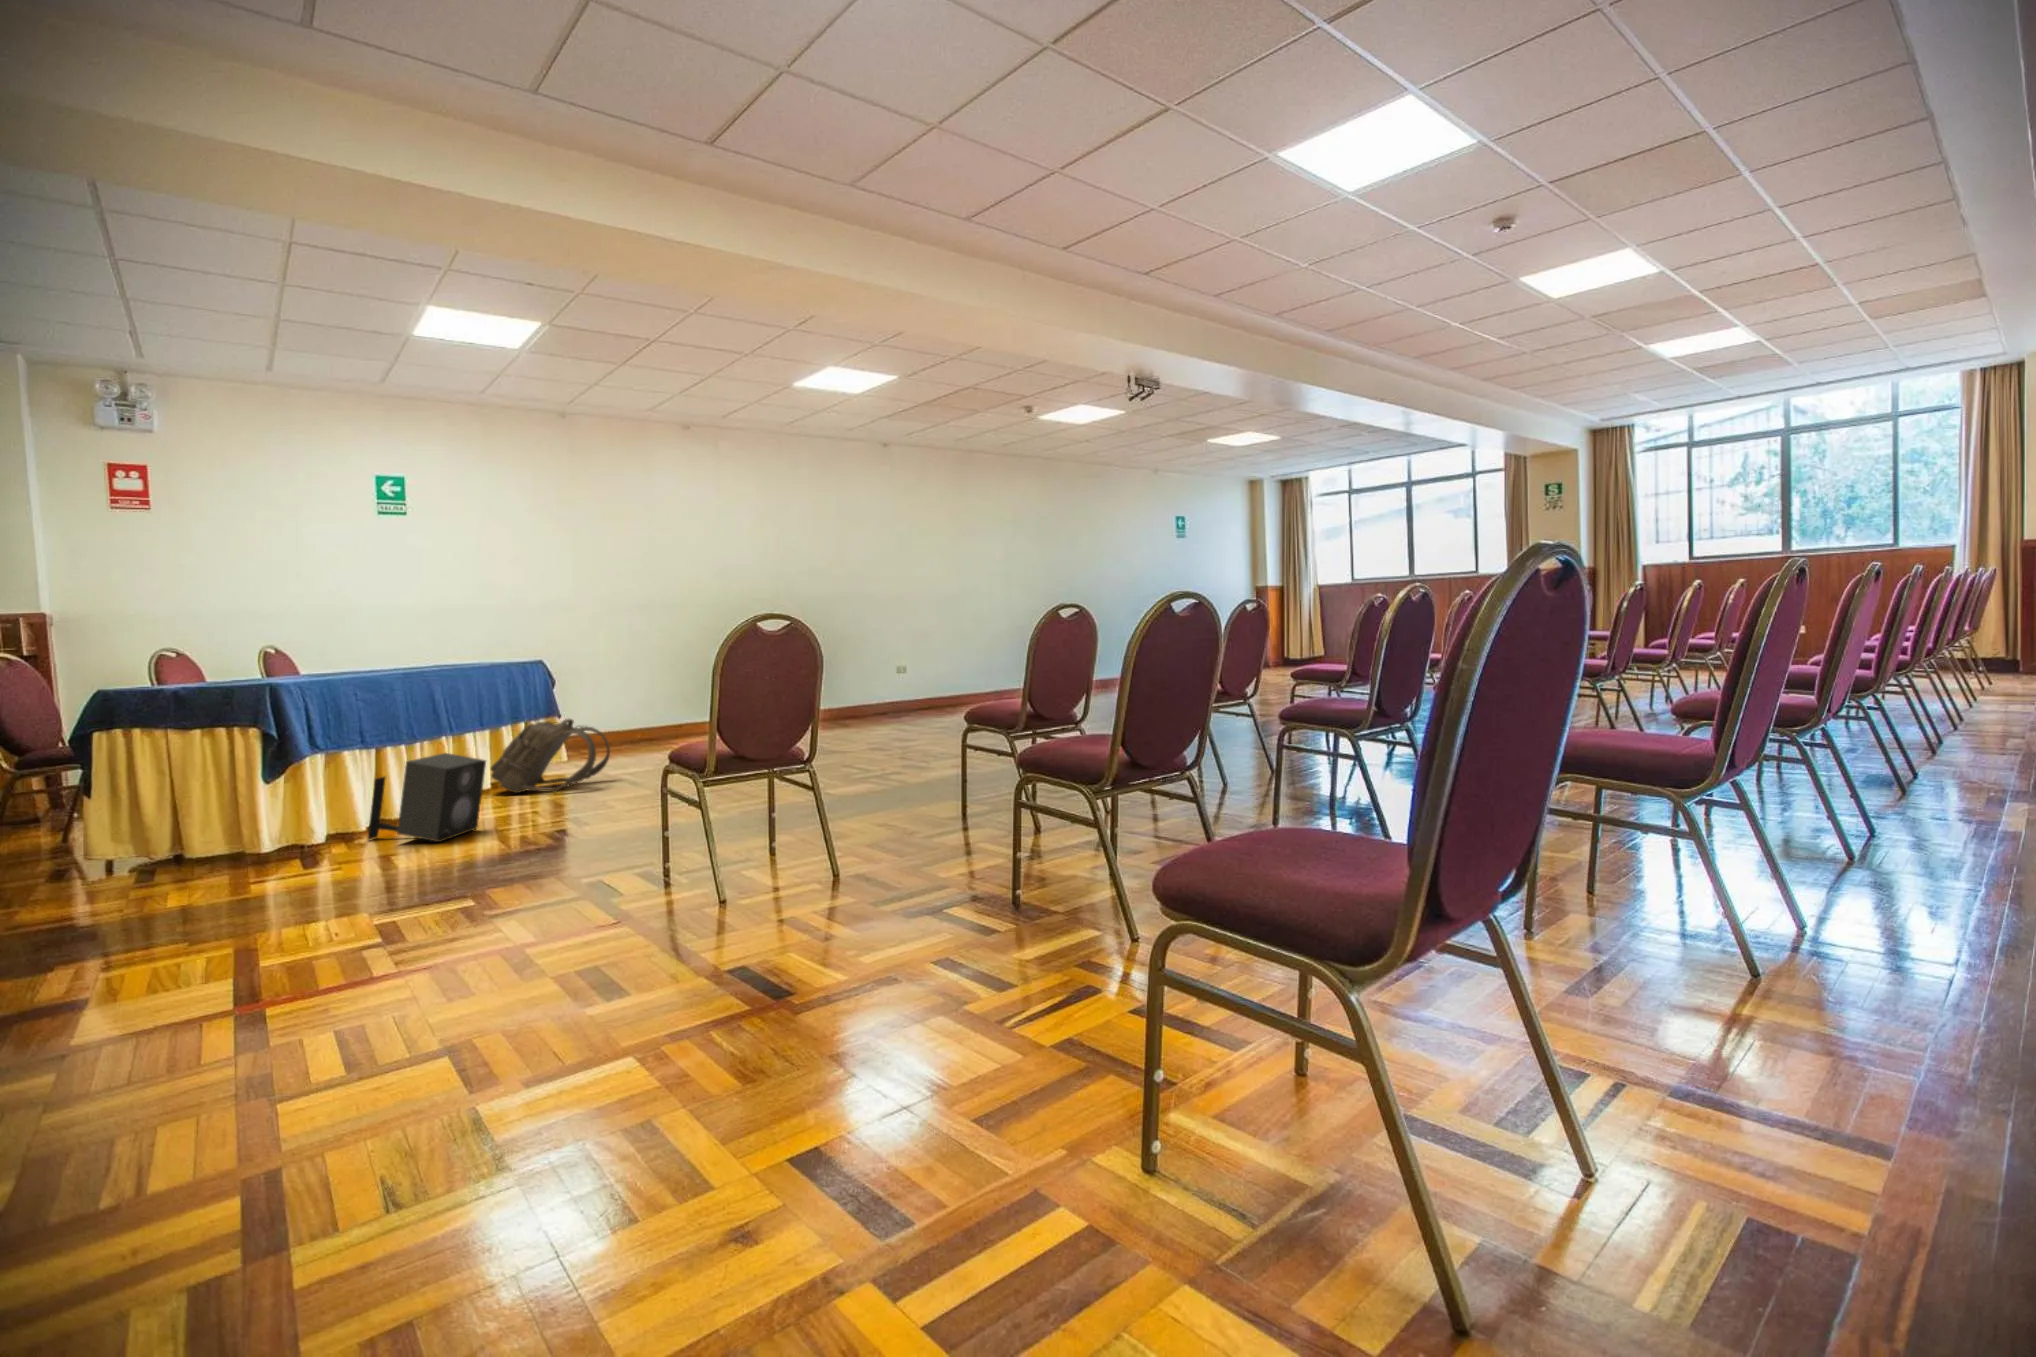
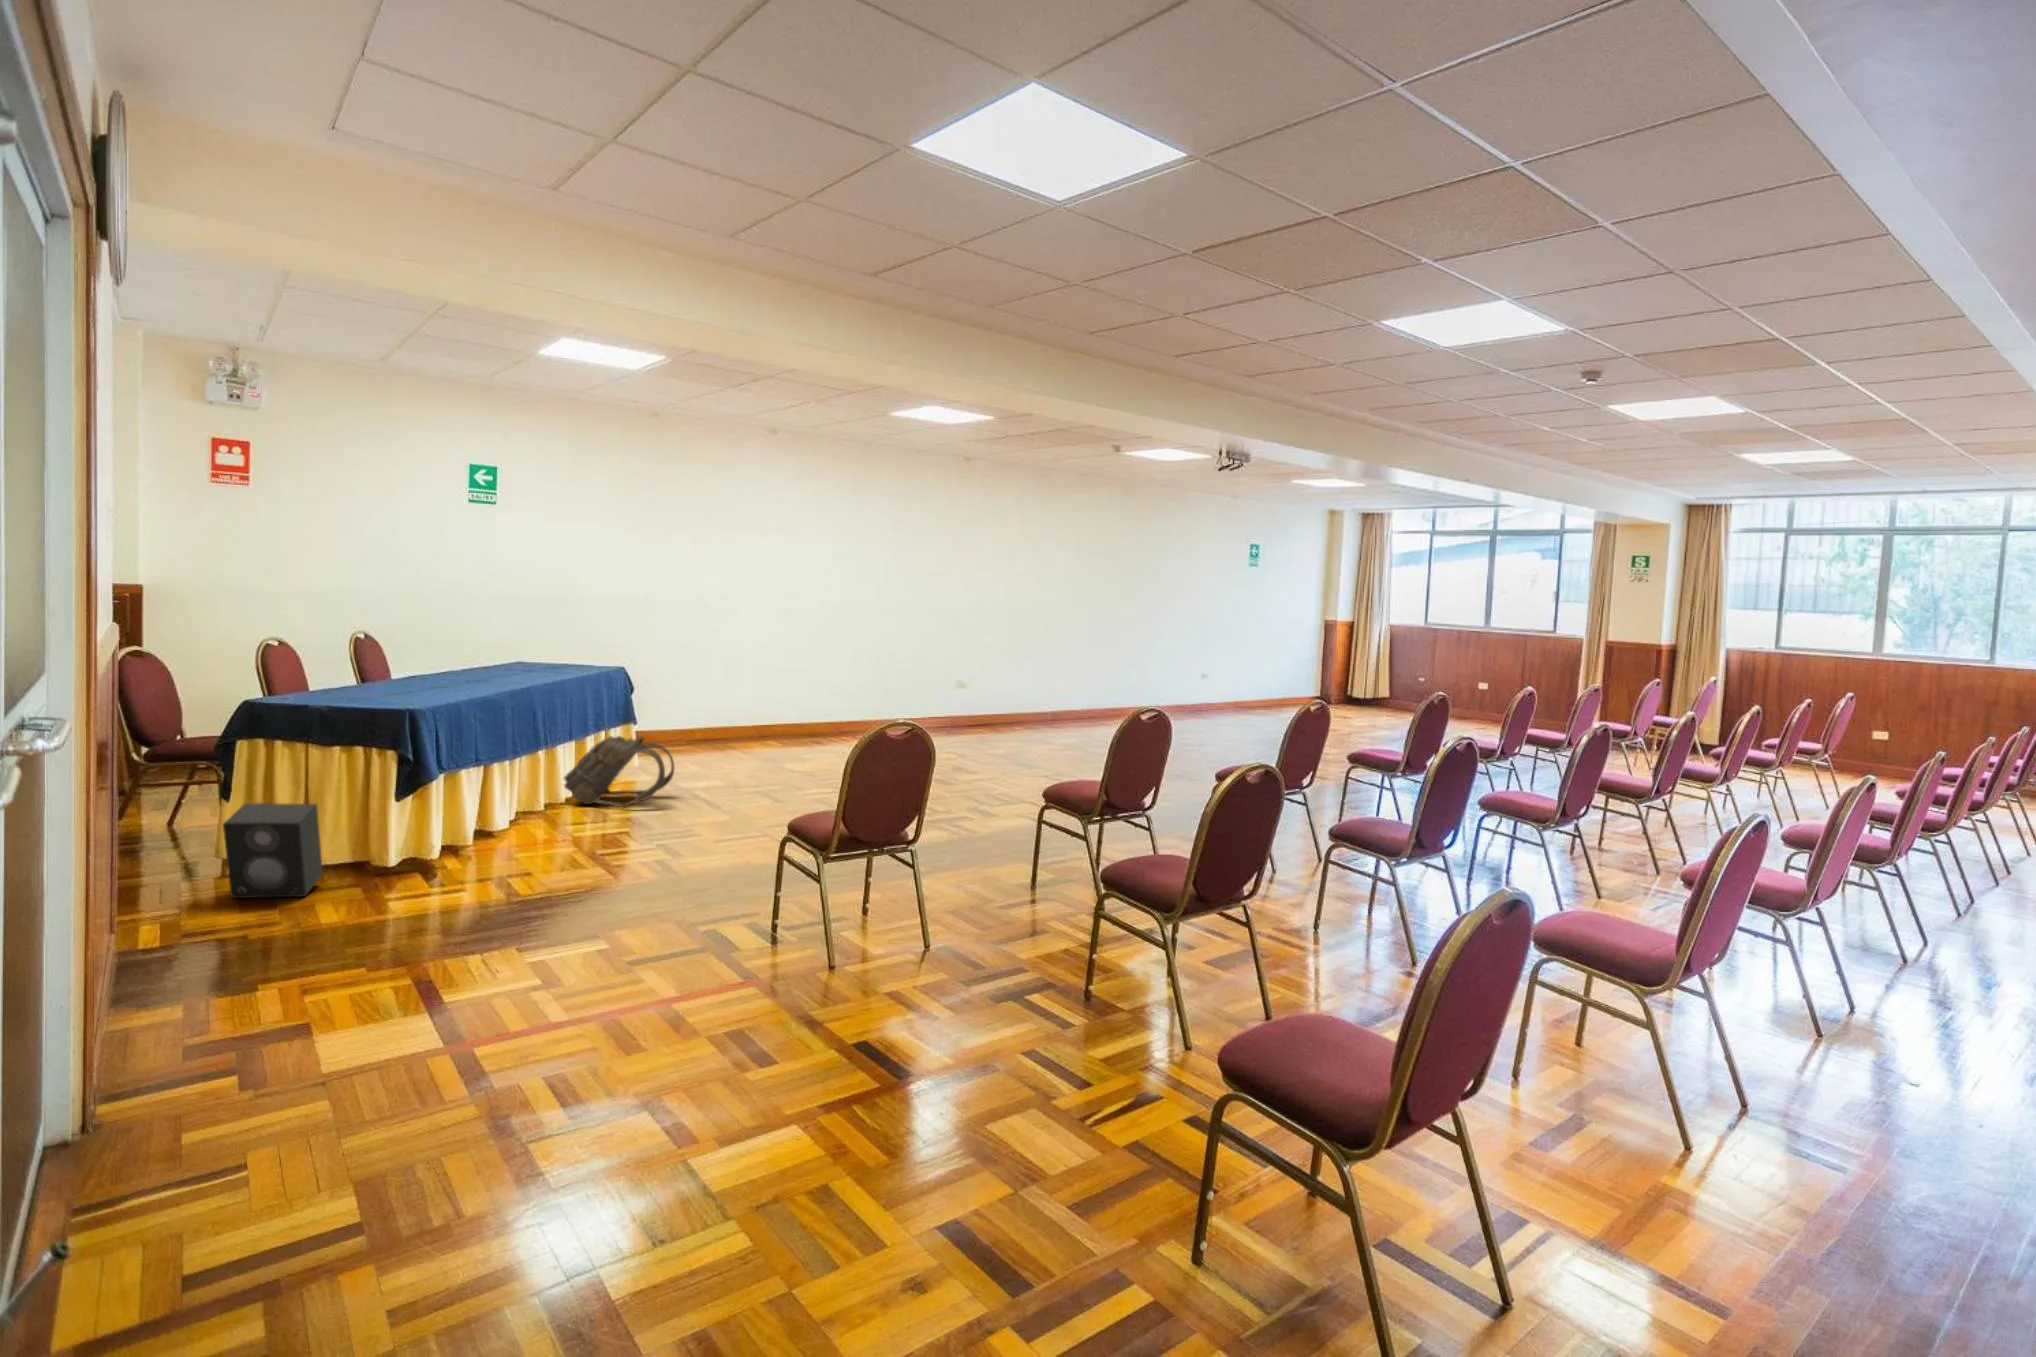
speaker: present [367,753,486,842] -> present [223,803,323,898]

